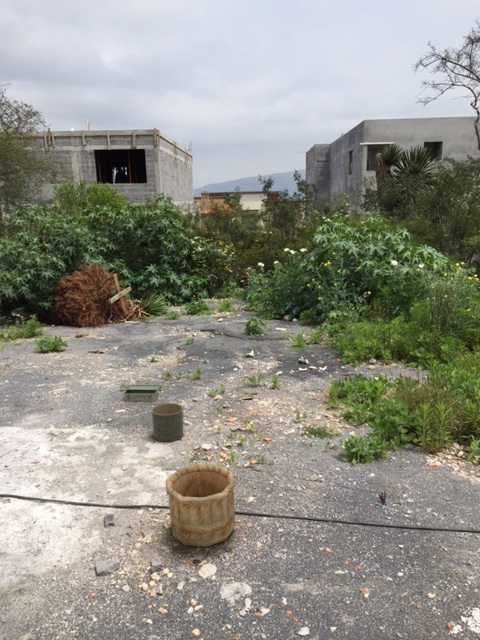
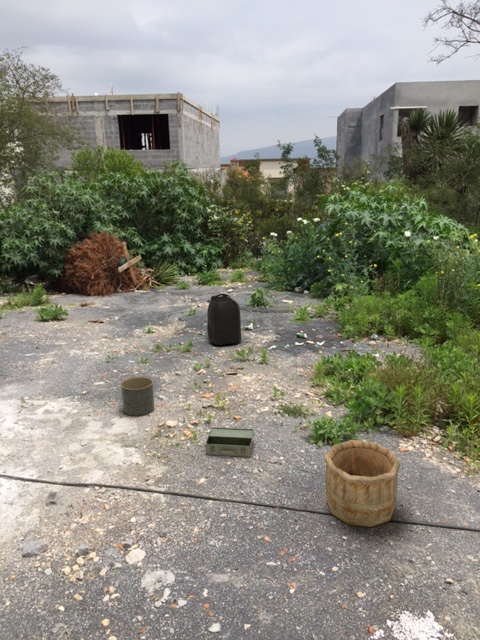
backpack: none [217,322,251,373] -> present [207,294,241,345]
toolbox: present [124,385,159,401] -> present [205,427,254,457]
wooden bucket: present [166,464,235,547] -> present [324,440,401,527]

